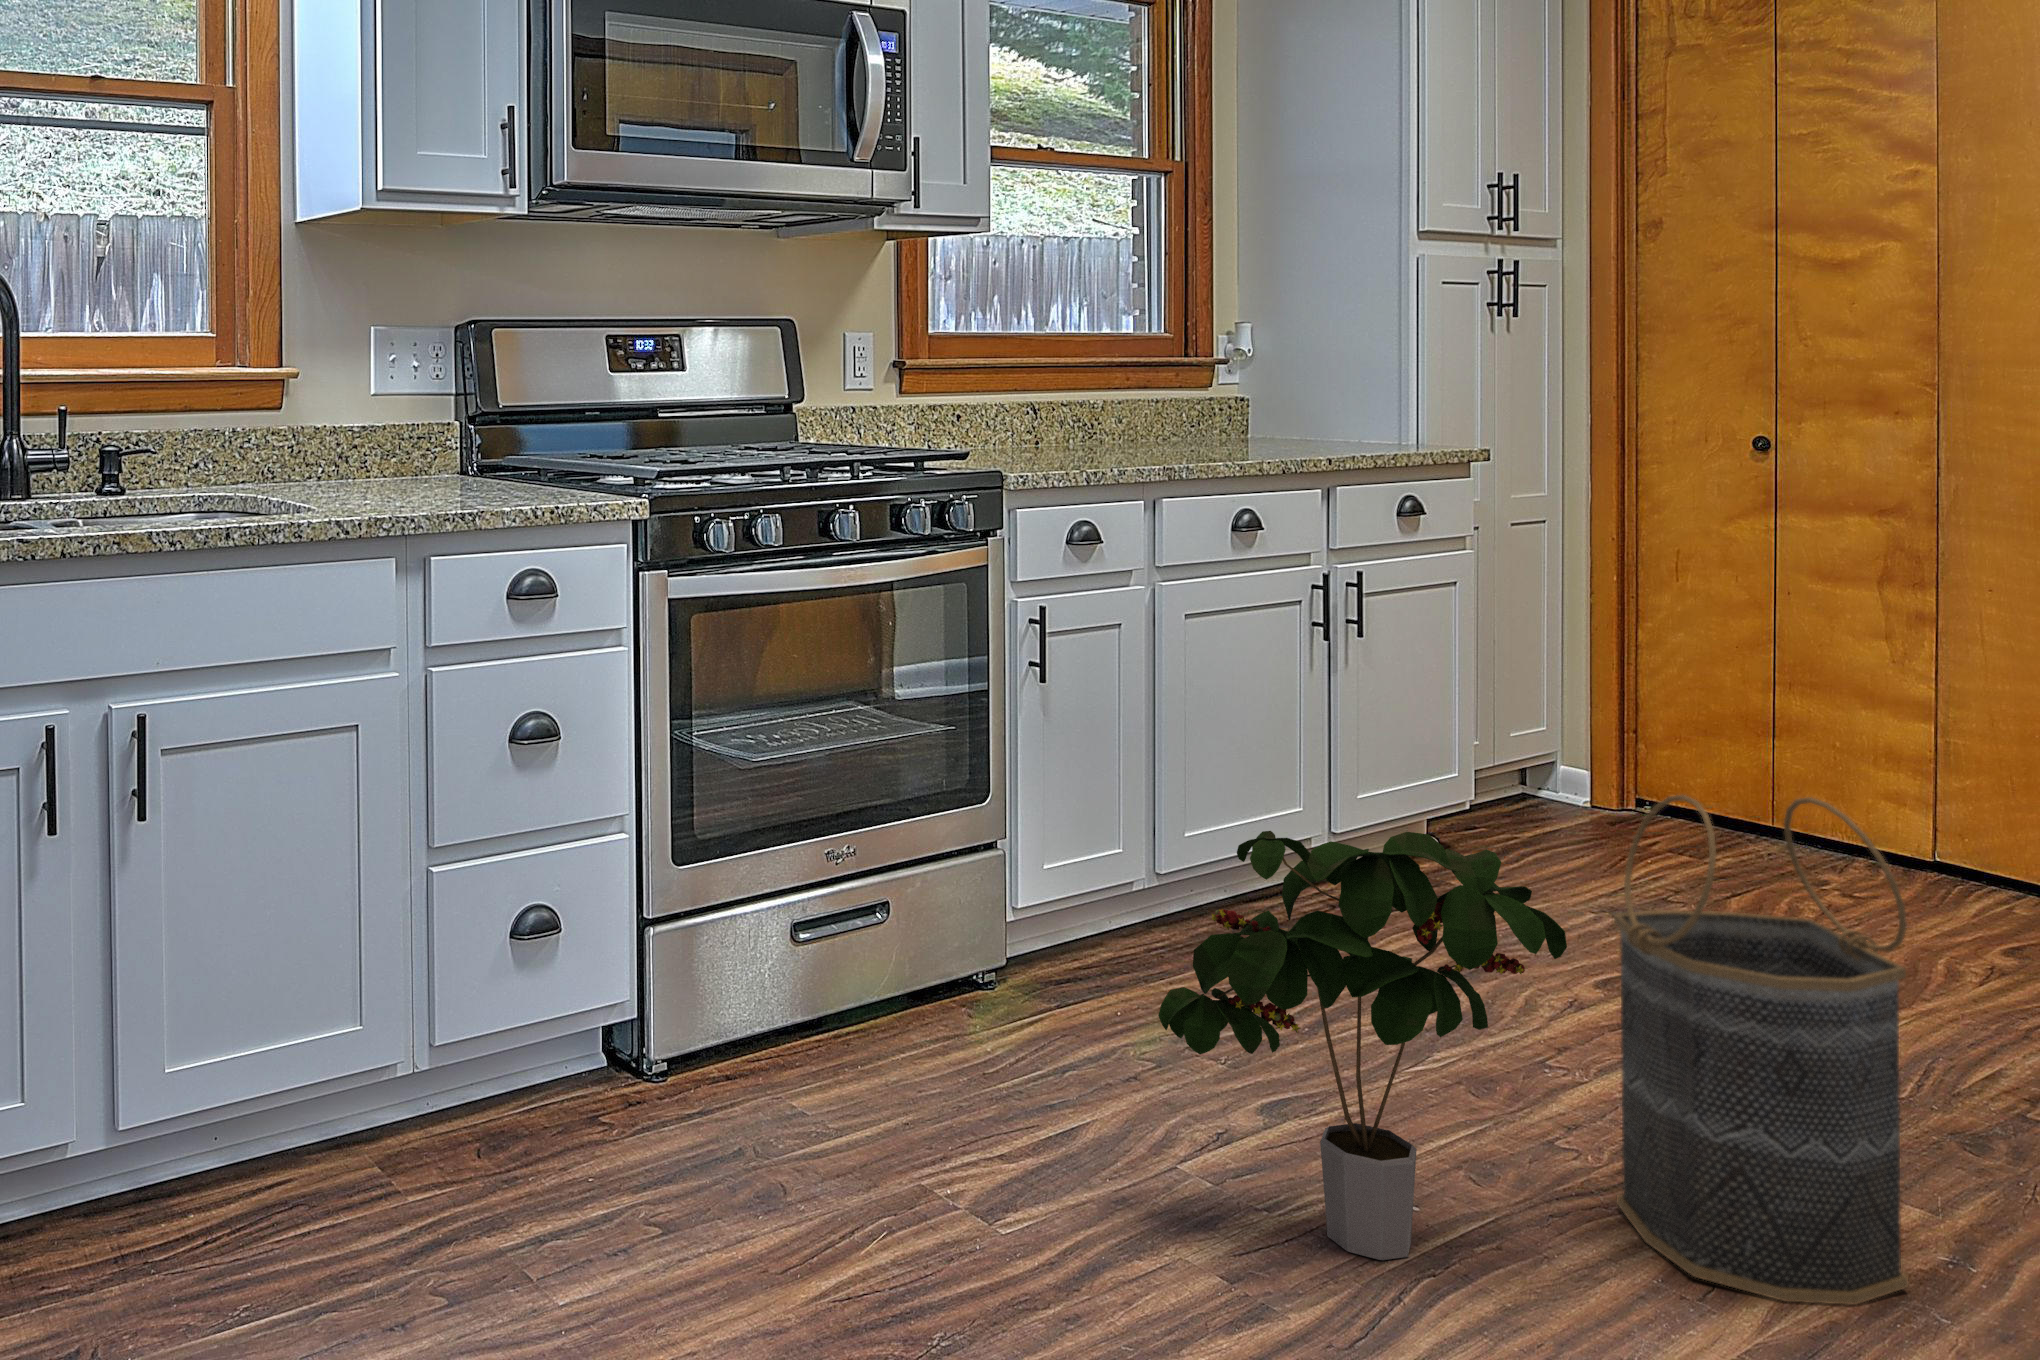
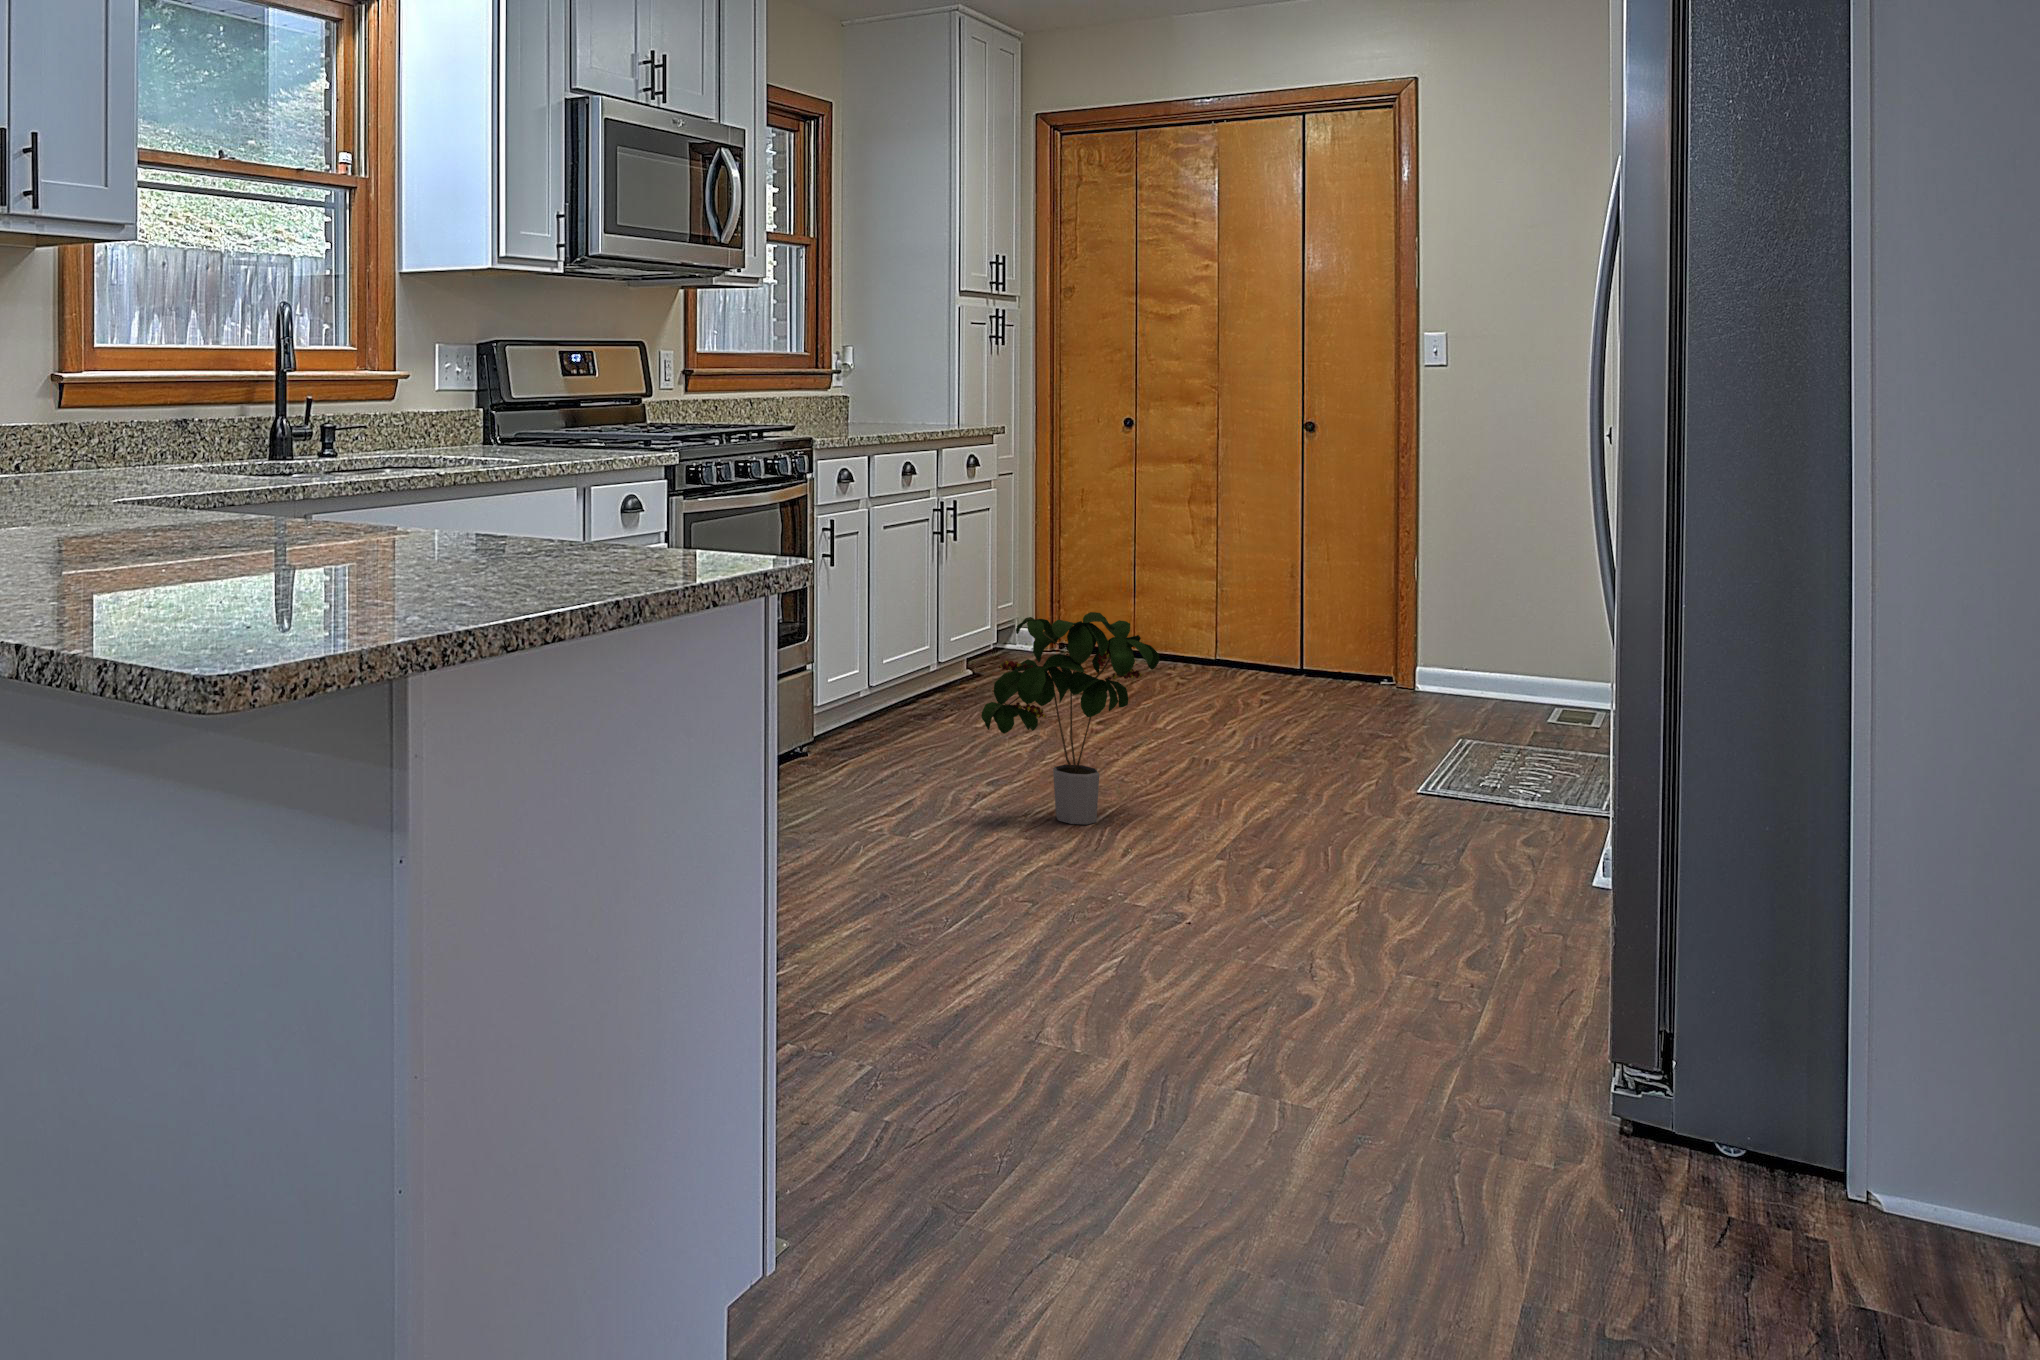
basket: present [1614,795,1909,1305] -> none [1166,584,1290,816]

